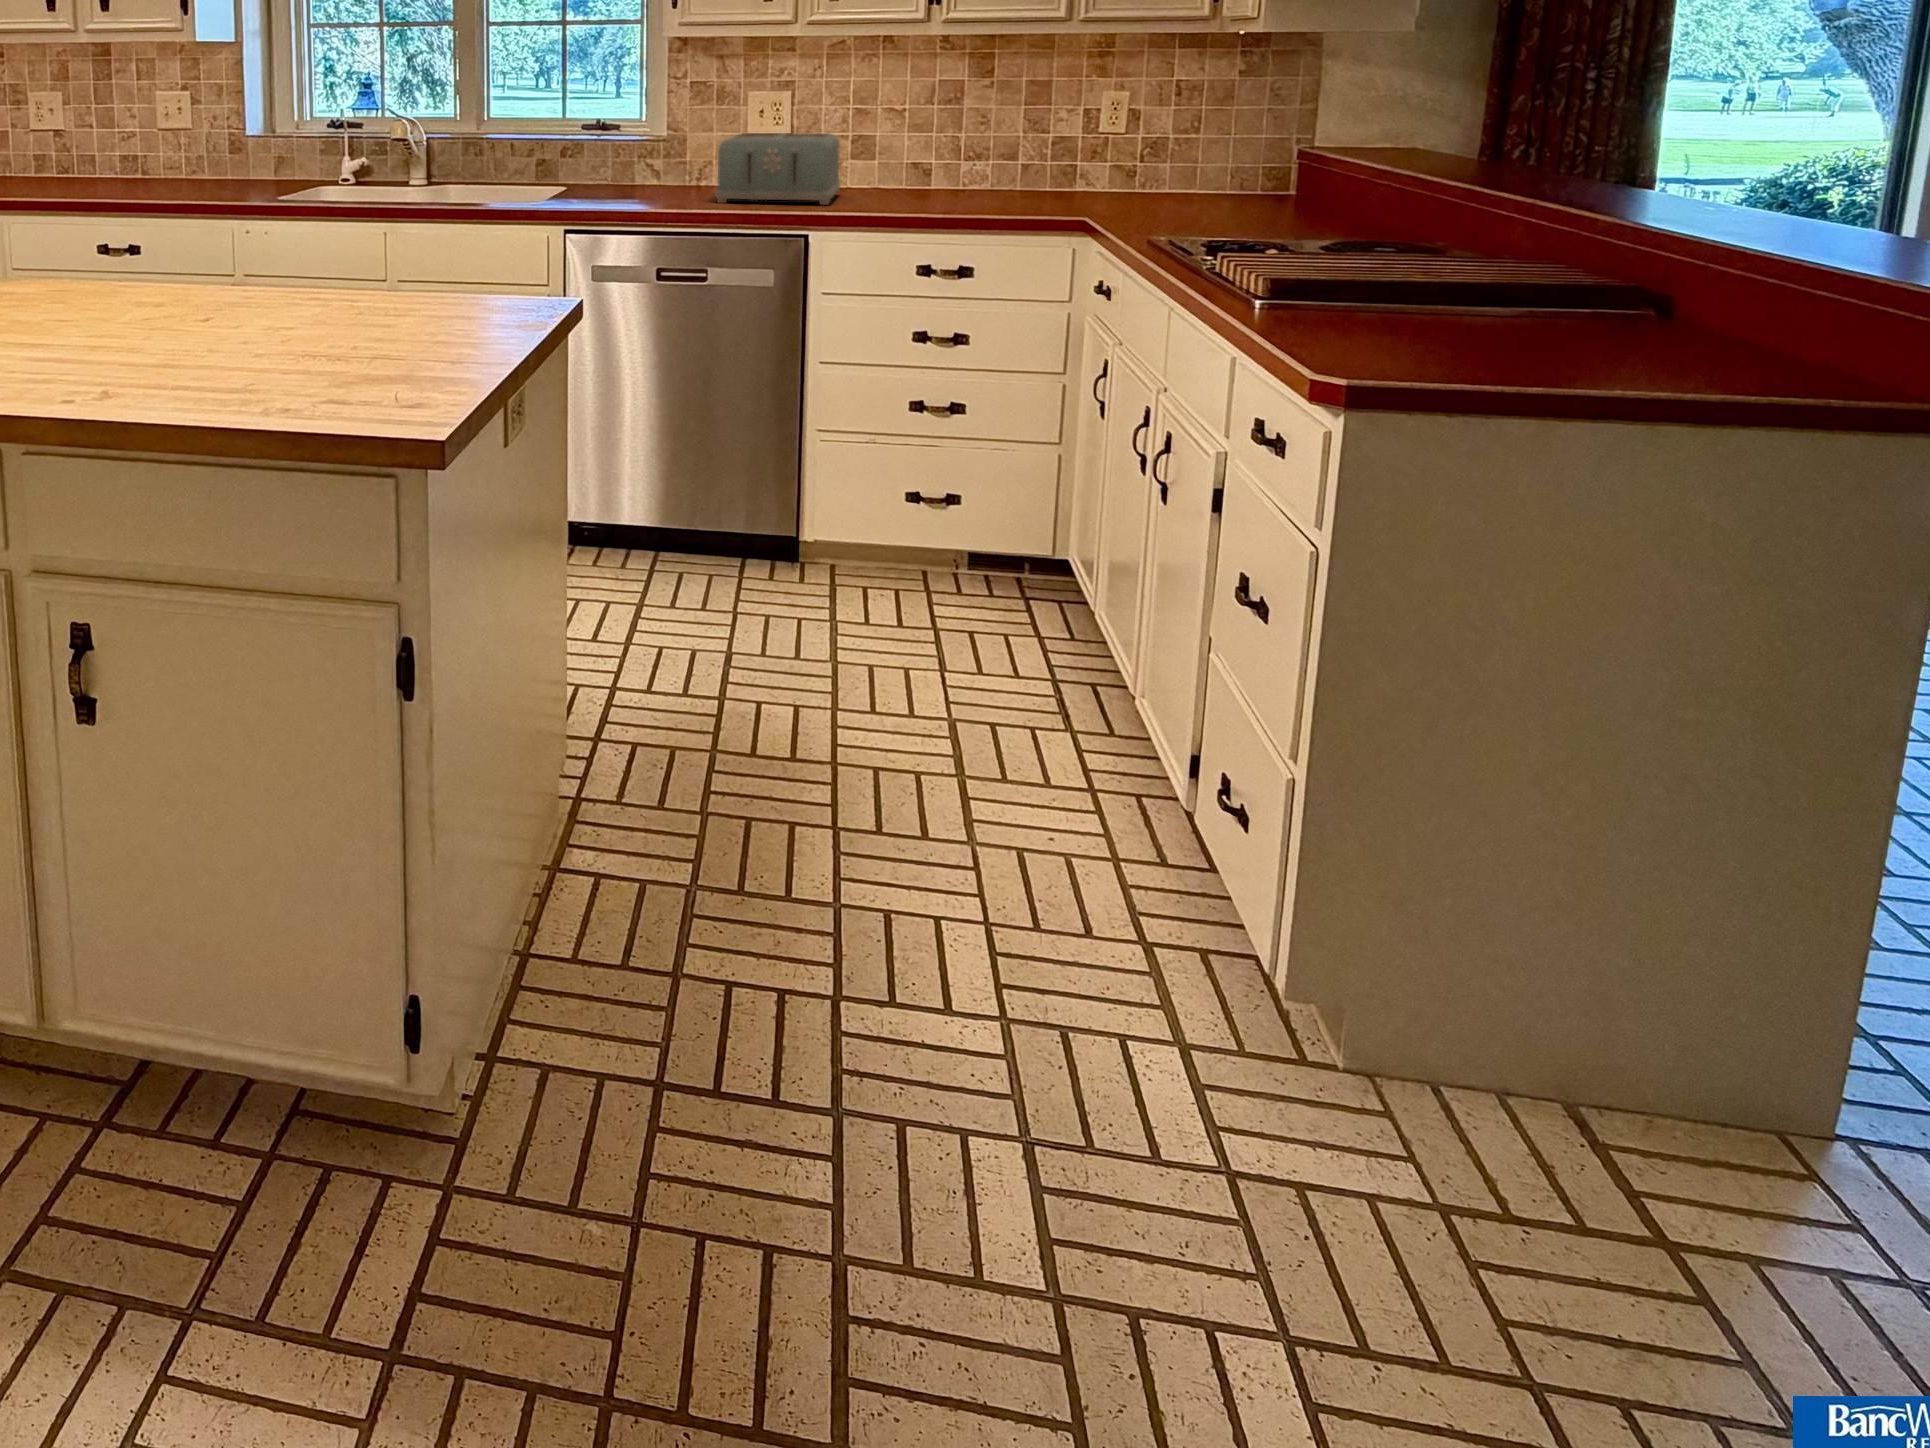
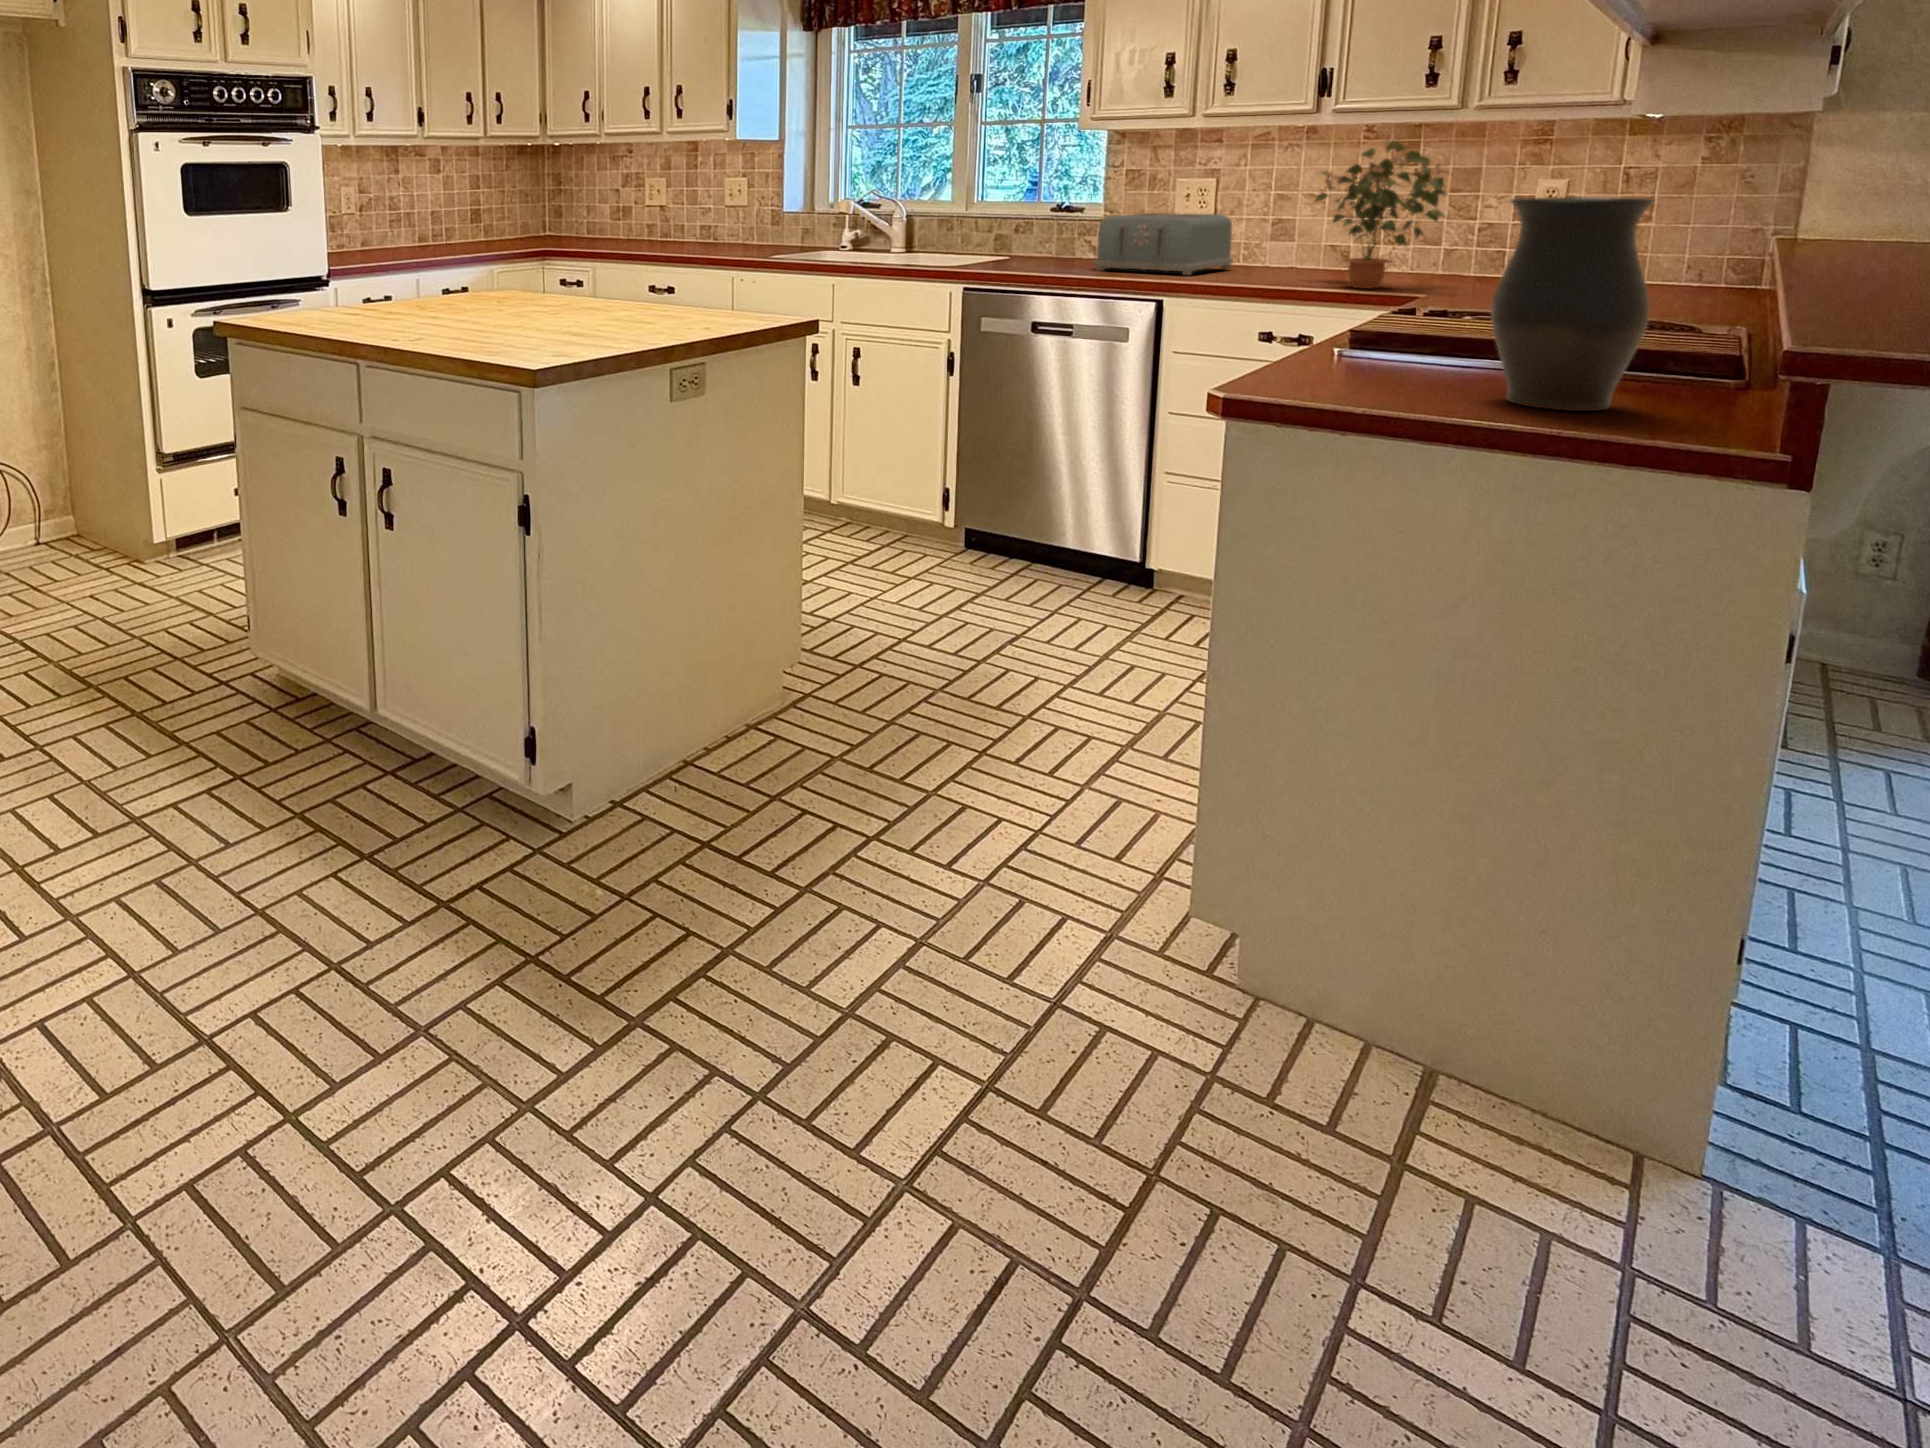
potted plant: none [953,55,1116,213] -> present [1315,141,1446,289]
vase: none [1579,134,1758,362] -> present [1491,197,1654,411]

